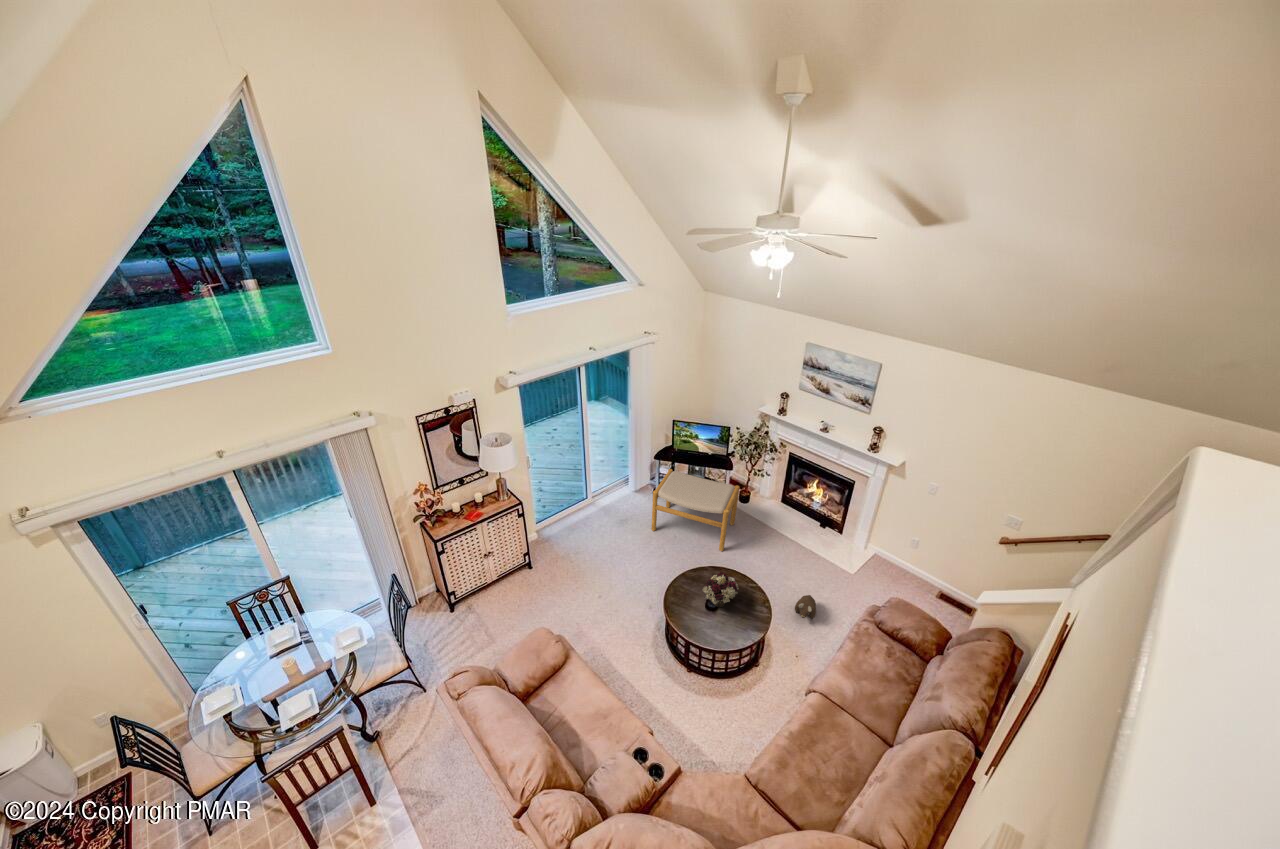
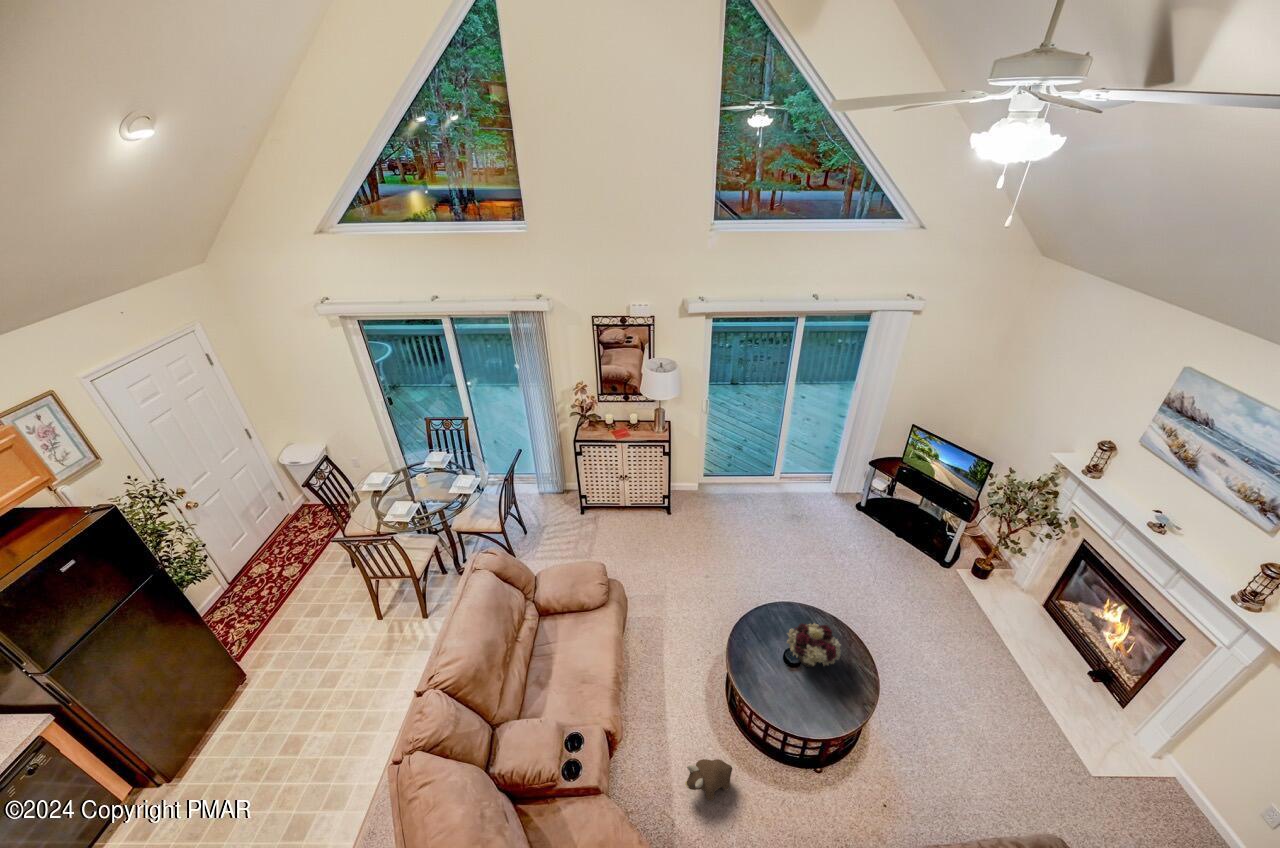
footstool: present [651,469,740,551] -> none [818,482,959,614]
plush toy: present [795,595,816,619] -> present [685,759,732,801]

